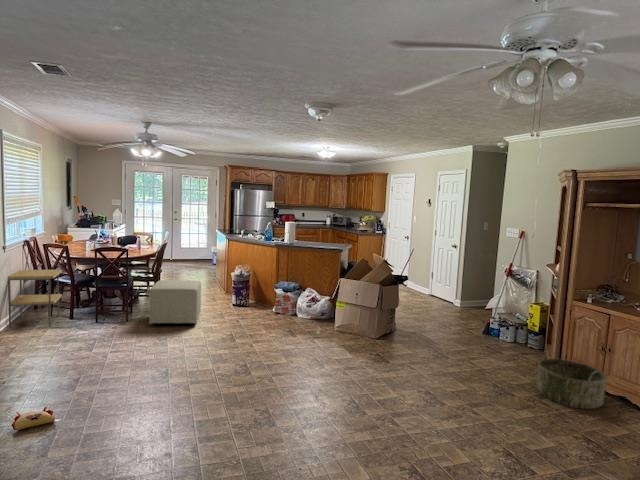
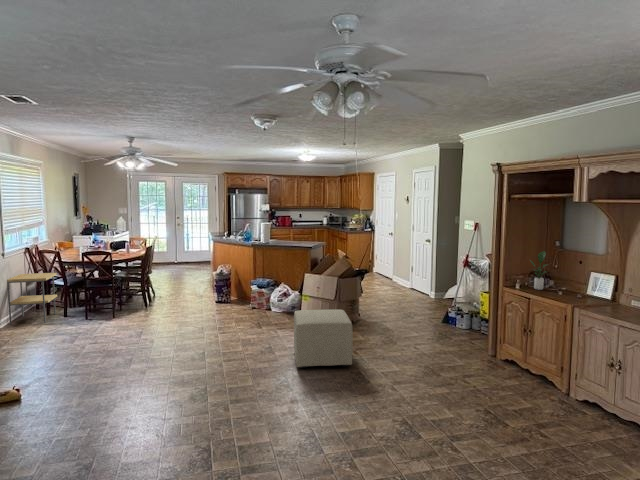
potted plant: none [604,264,626,305] -> present [530,251,547,290]
ottoman: present [149,280,201,325] -> present [294,310,353,368]
basket: present [536,352,606,409] -> none [465,335,525,386]

